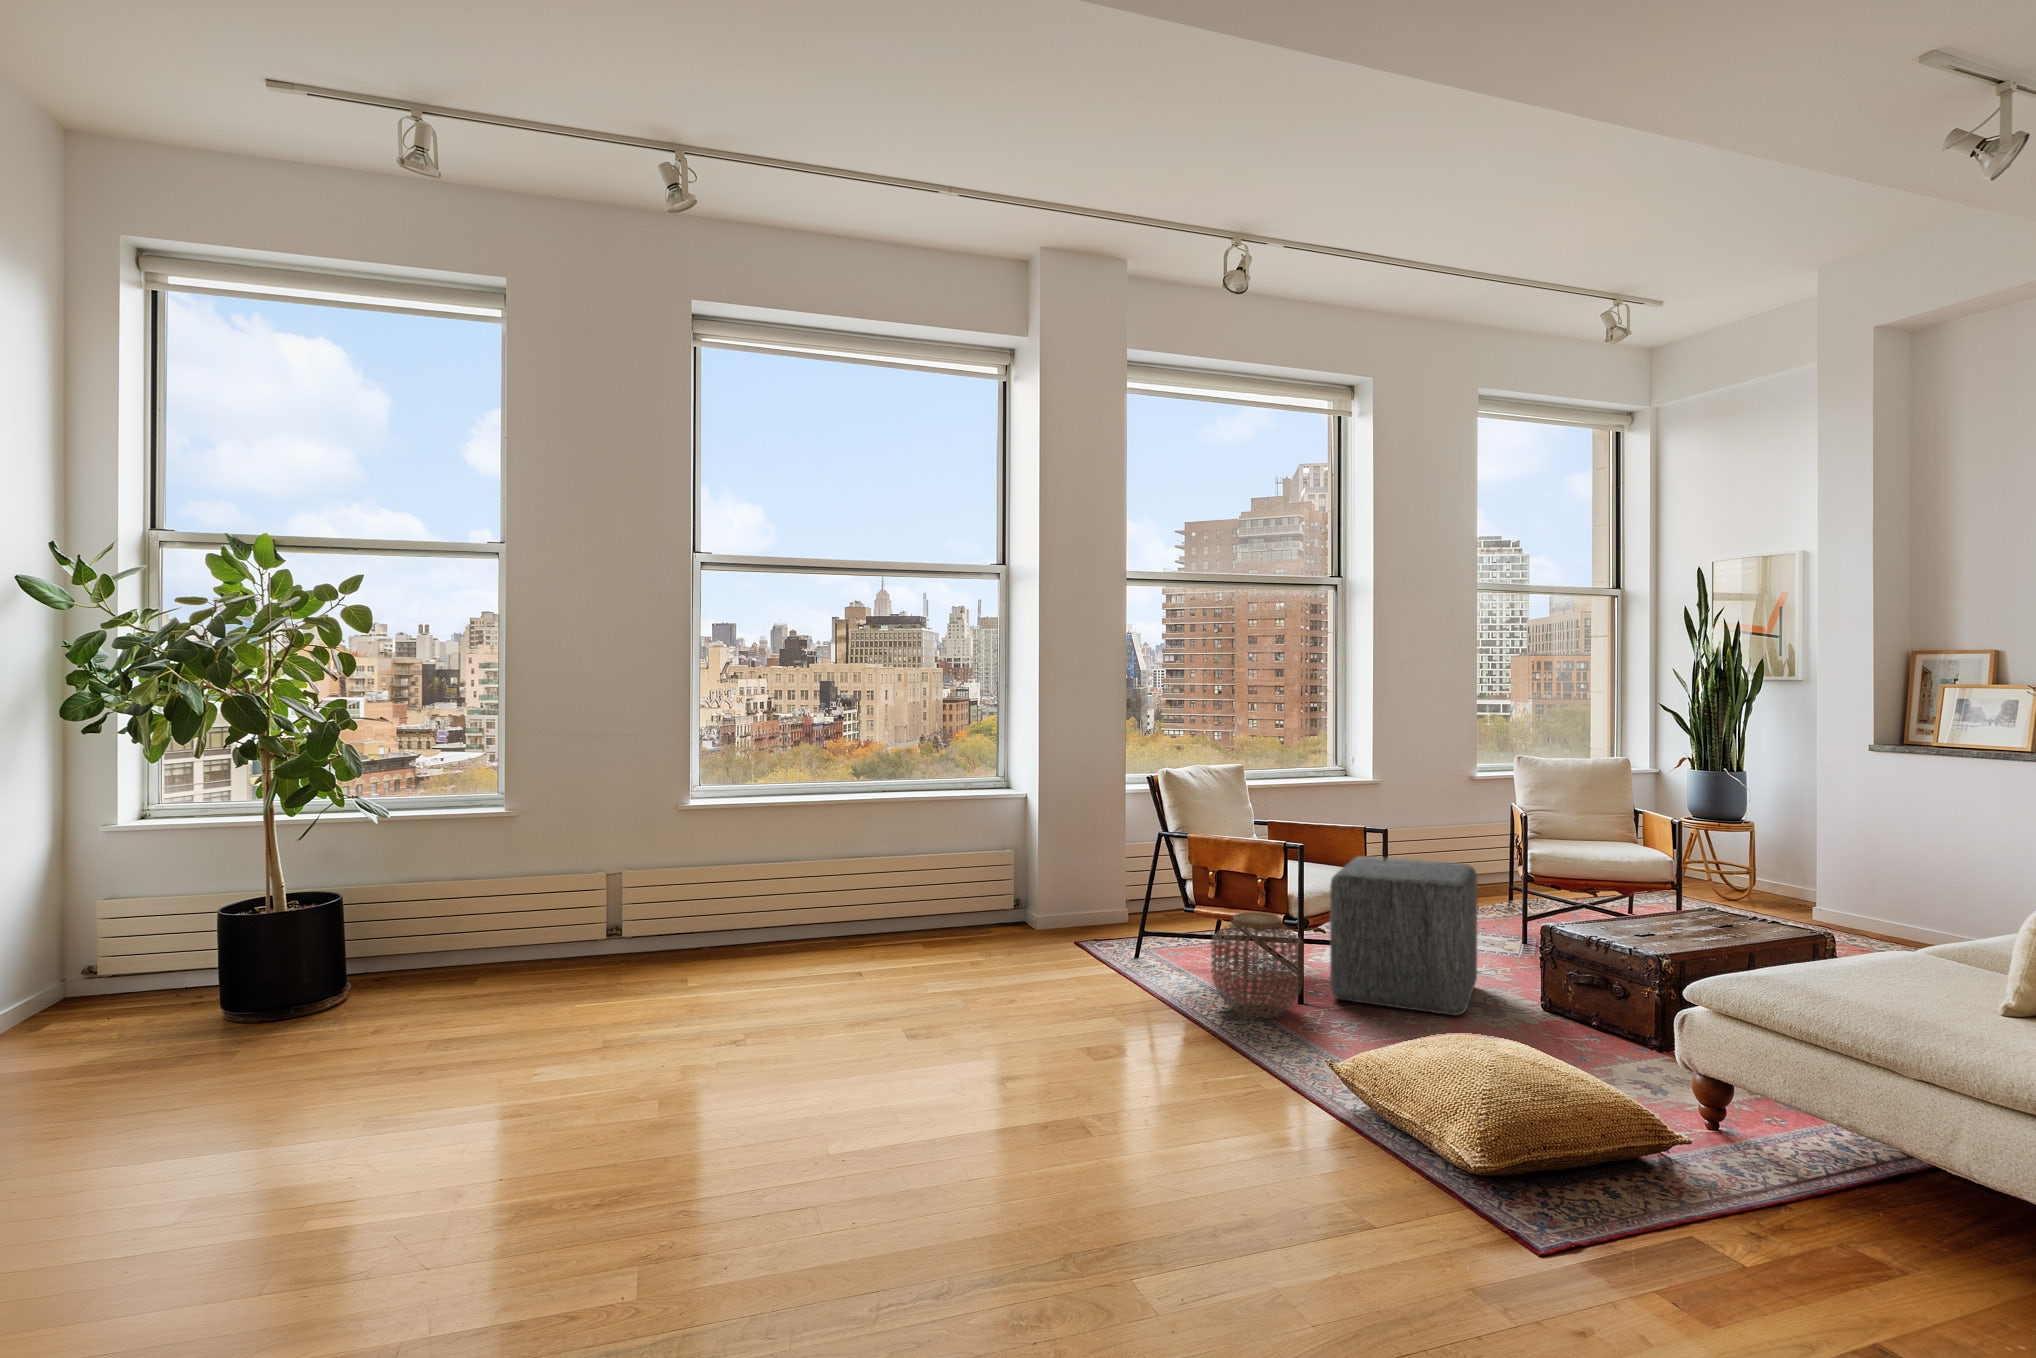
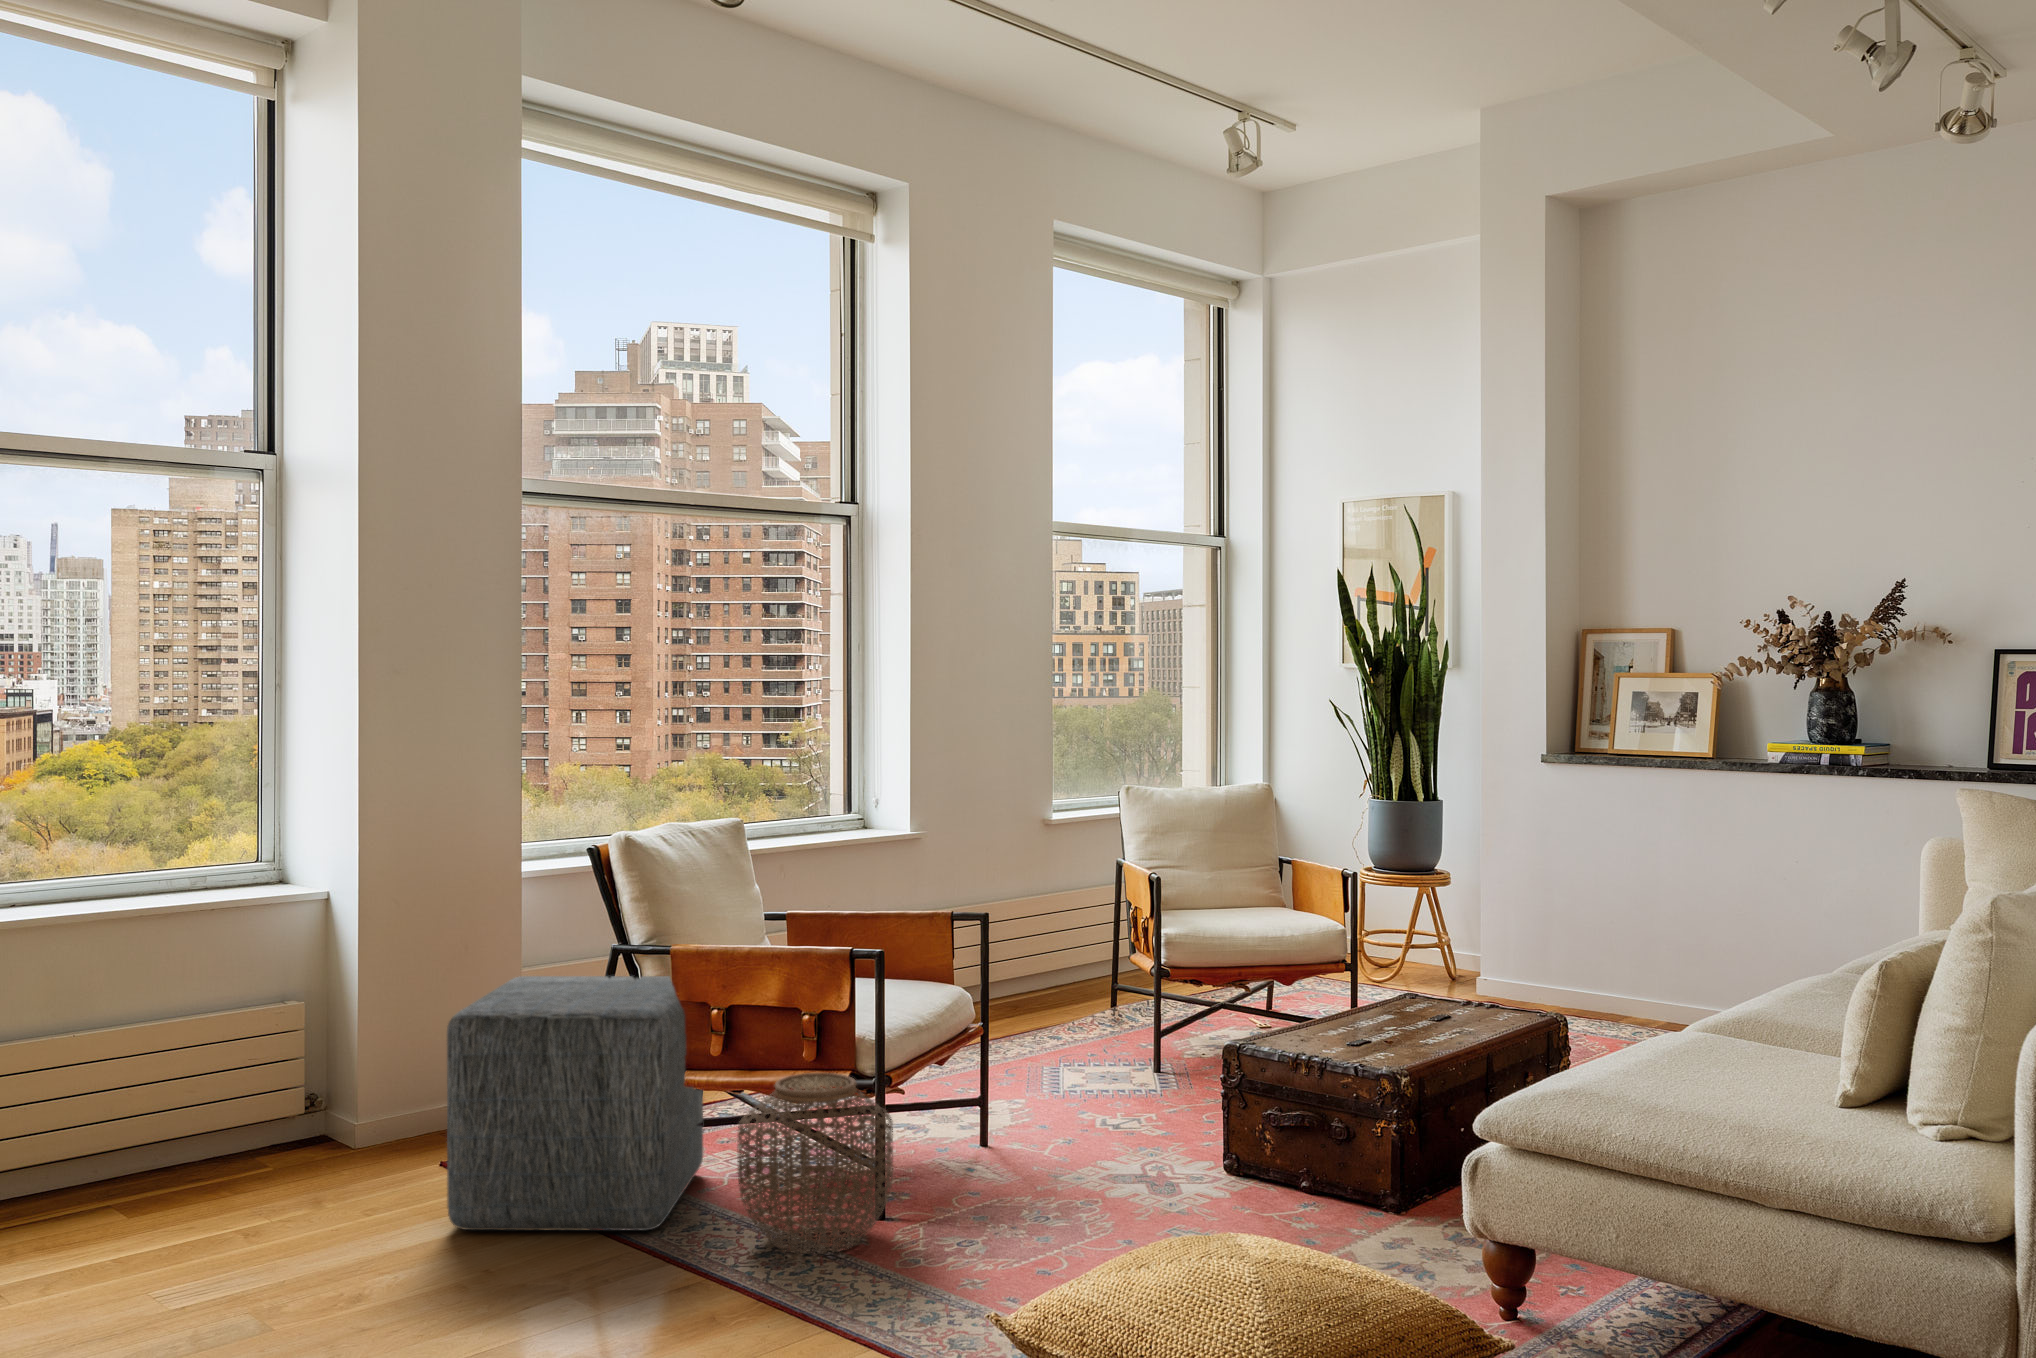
ottoman: present [1330,856,1477,1015] -> present [447,976,703,1230]

